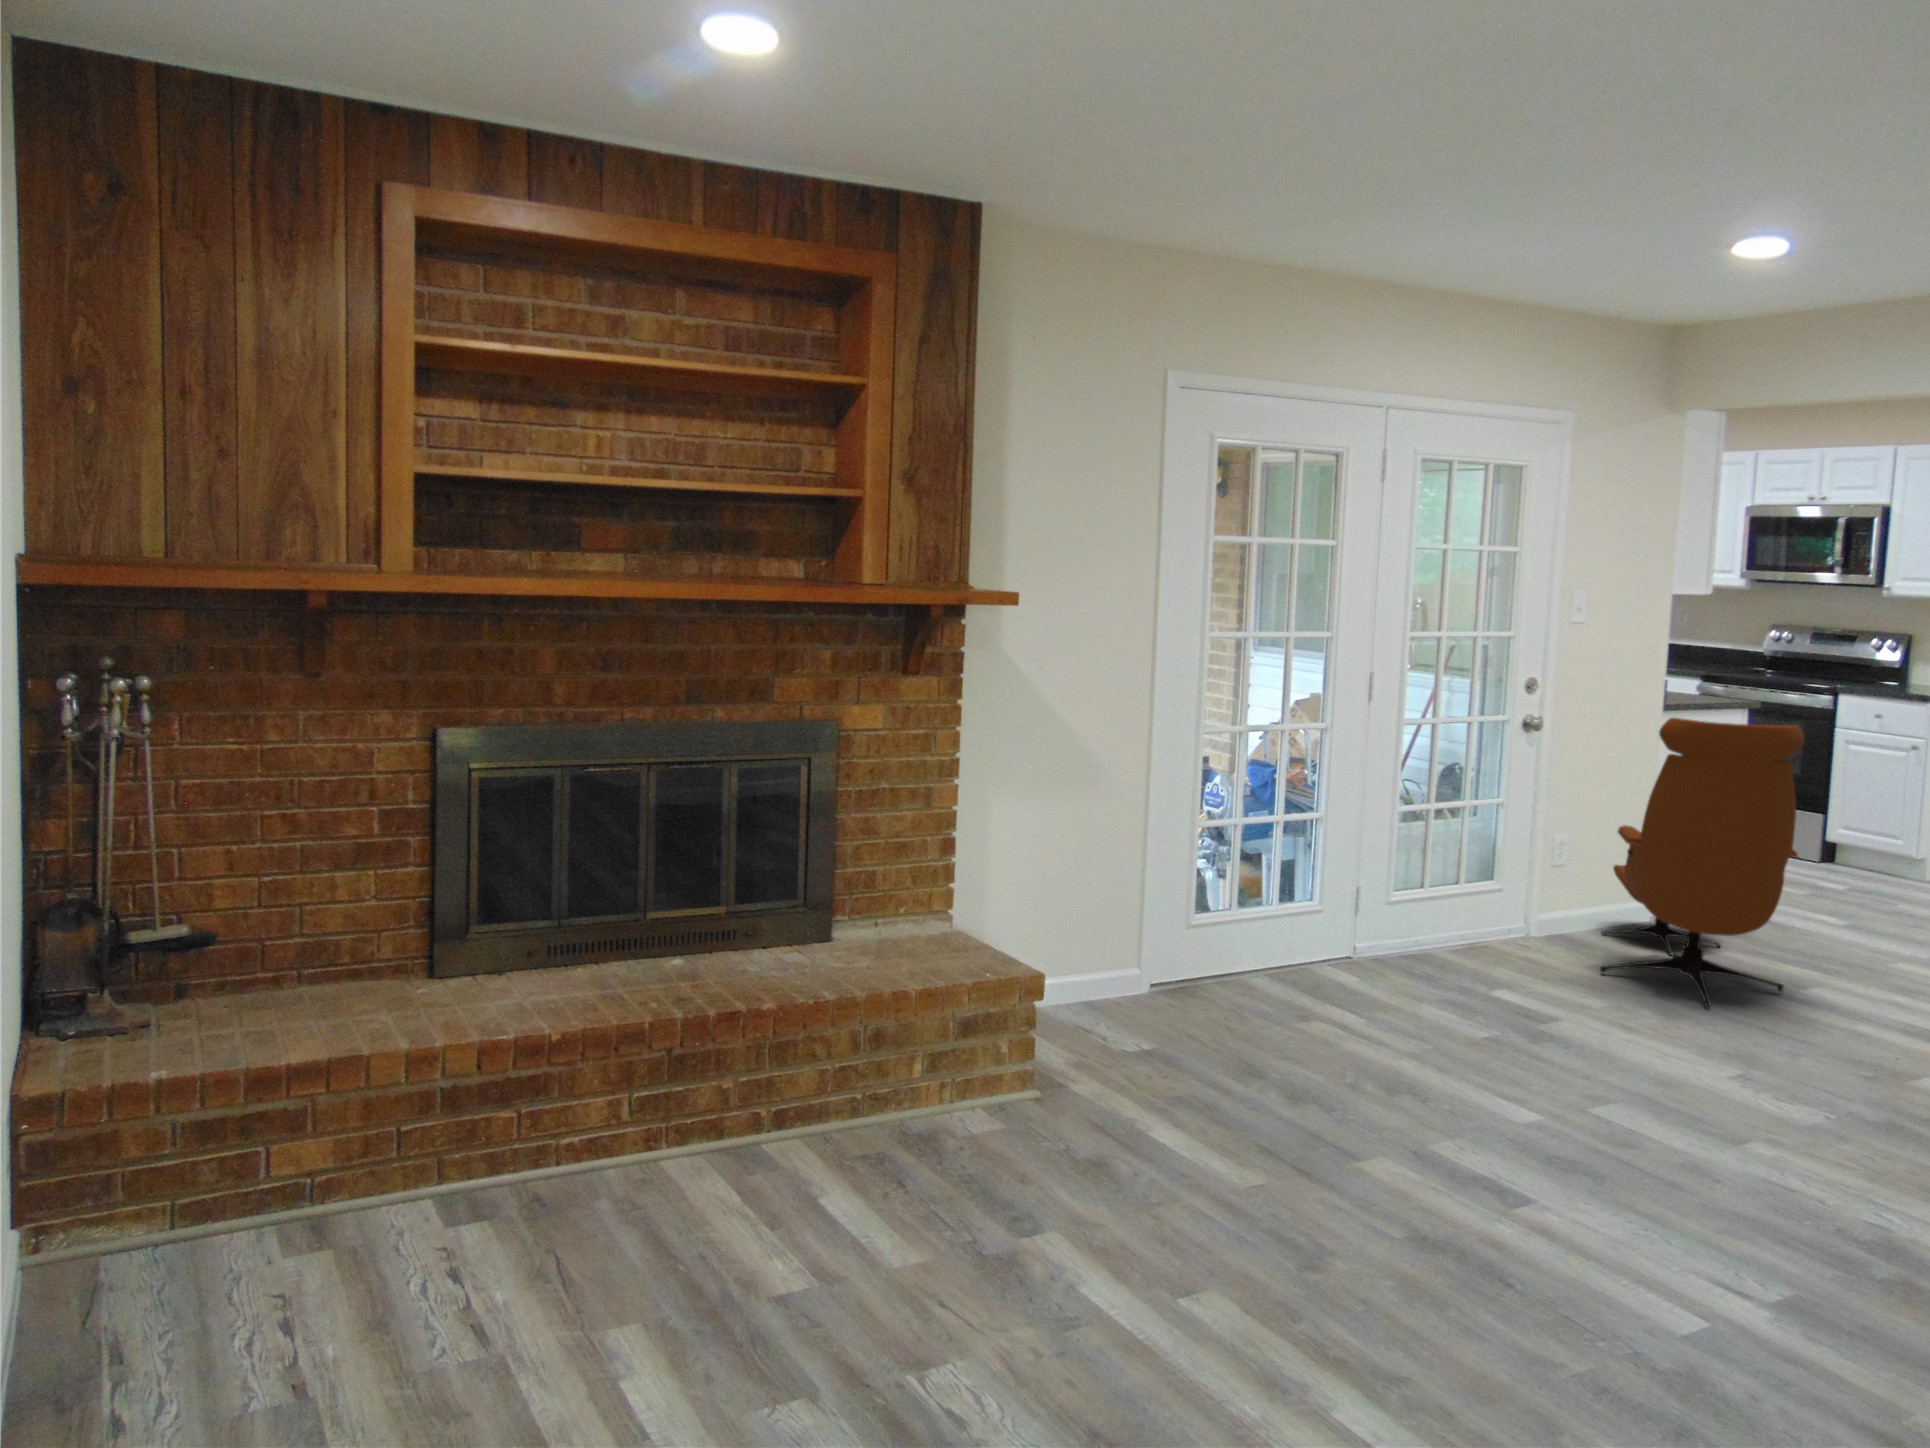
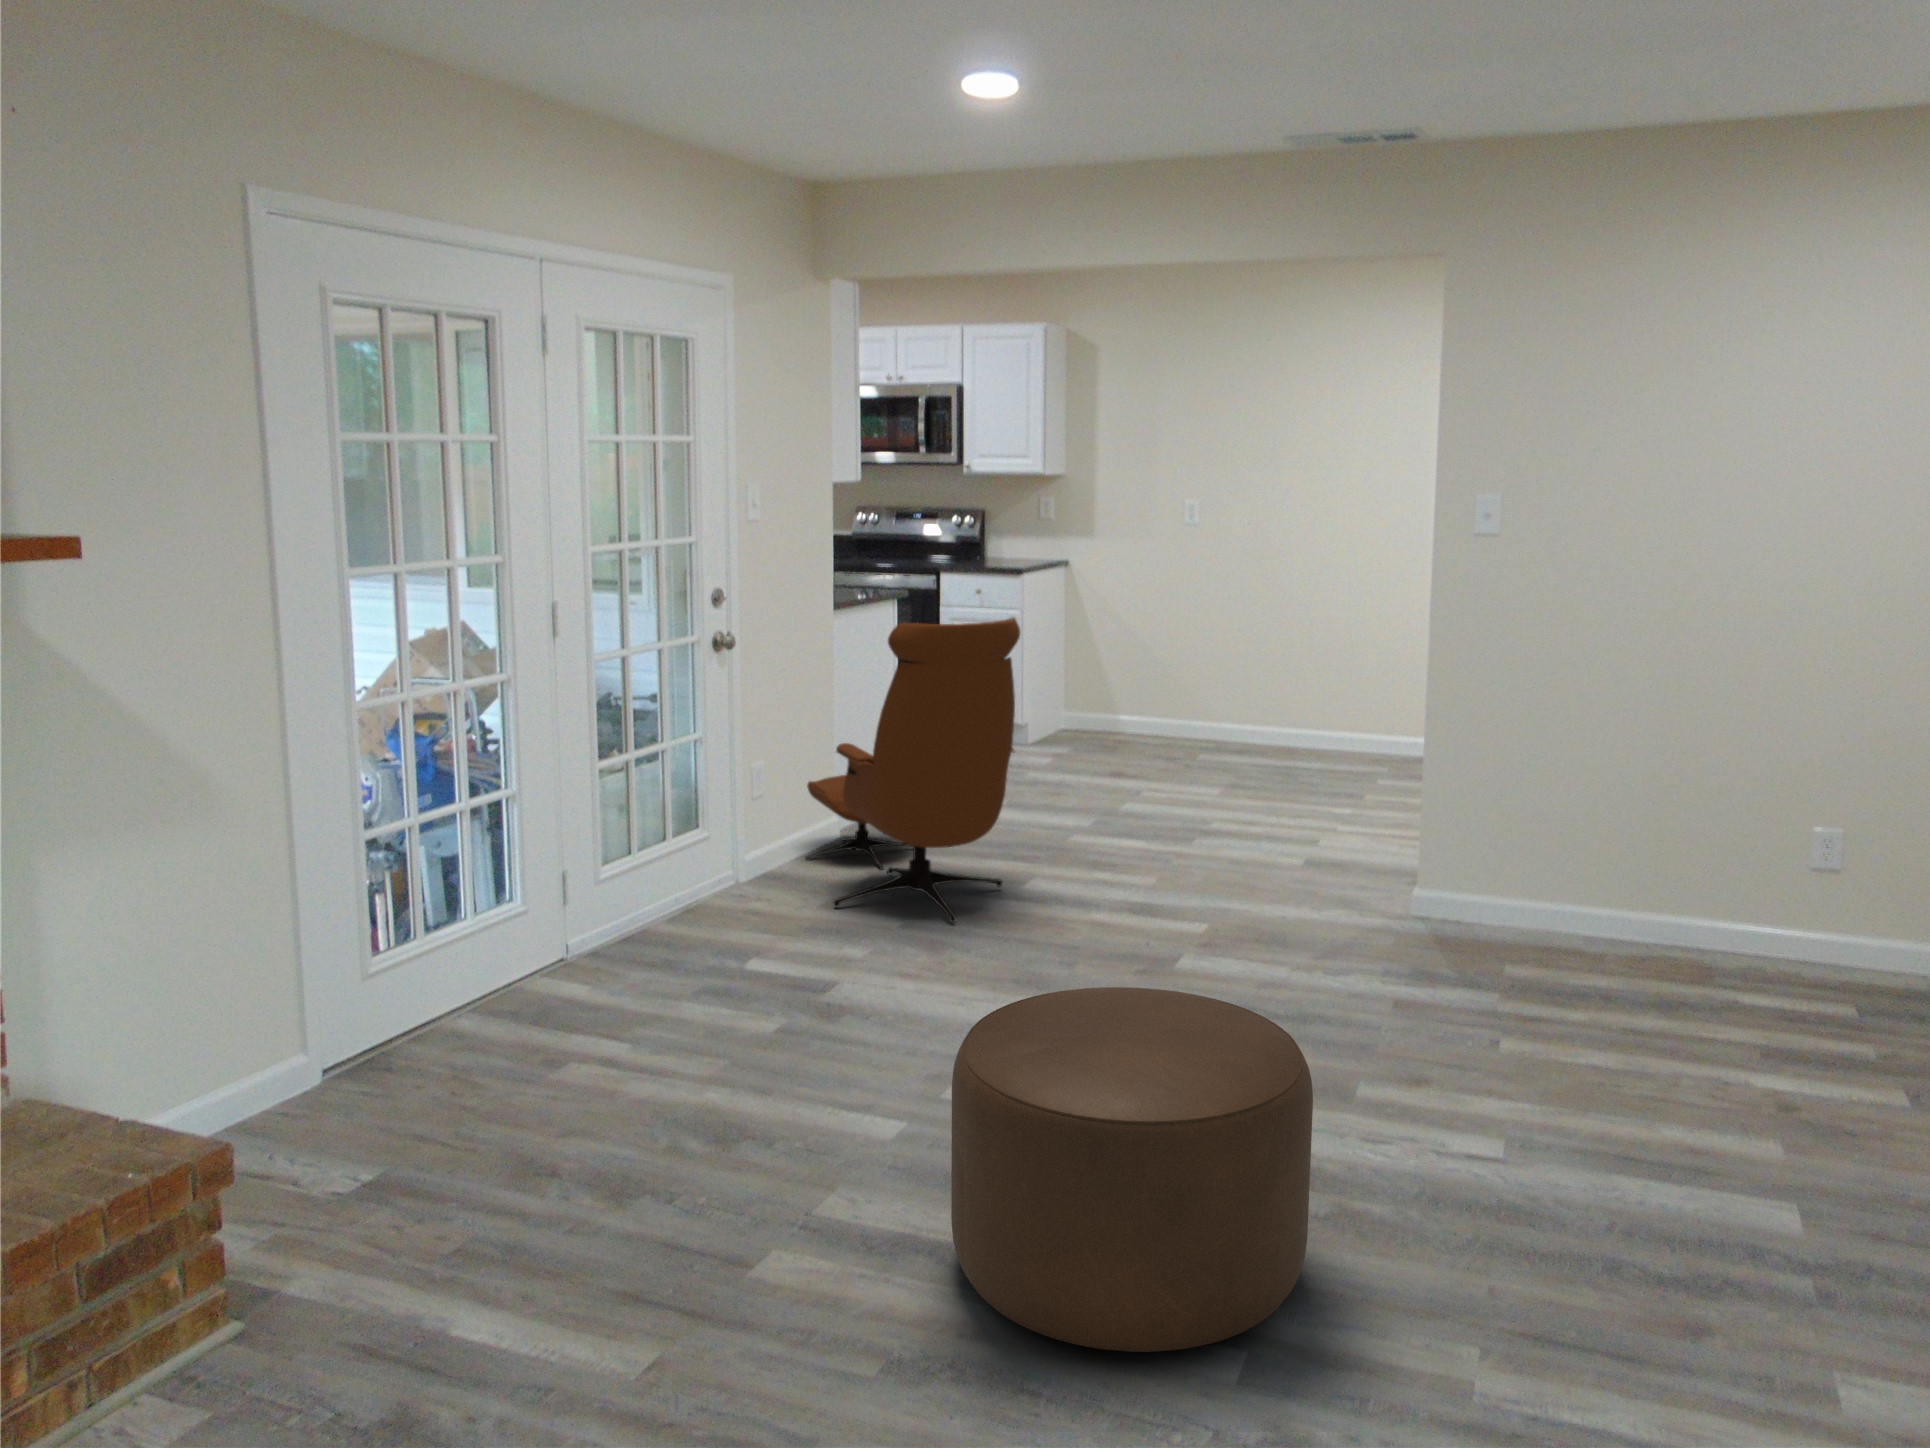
ottoman: none [1509,1019,1855,1323] -> present [951,987,1313,1352]

